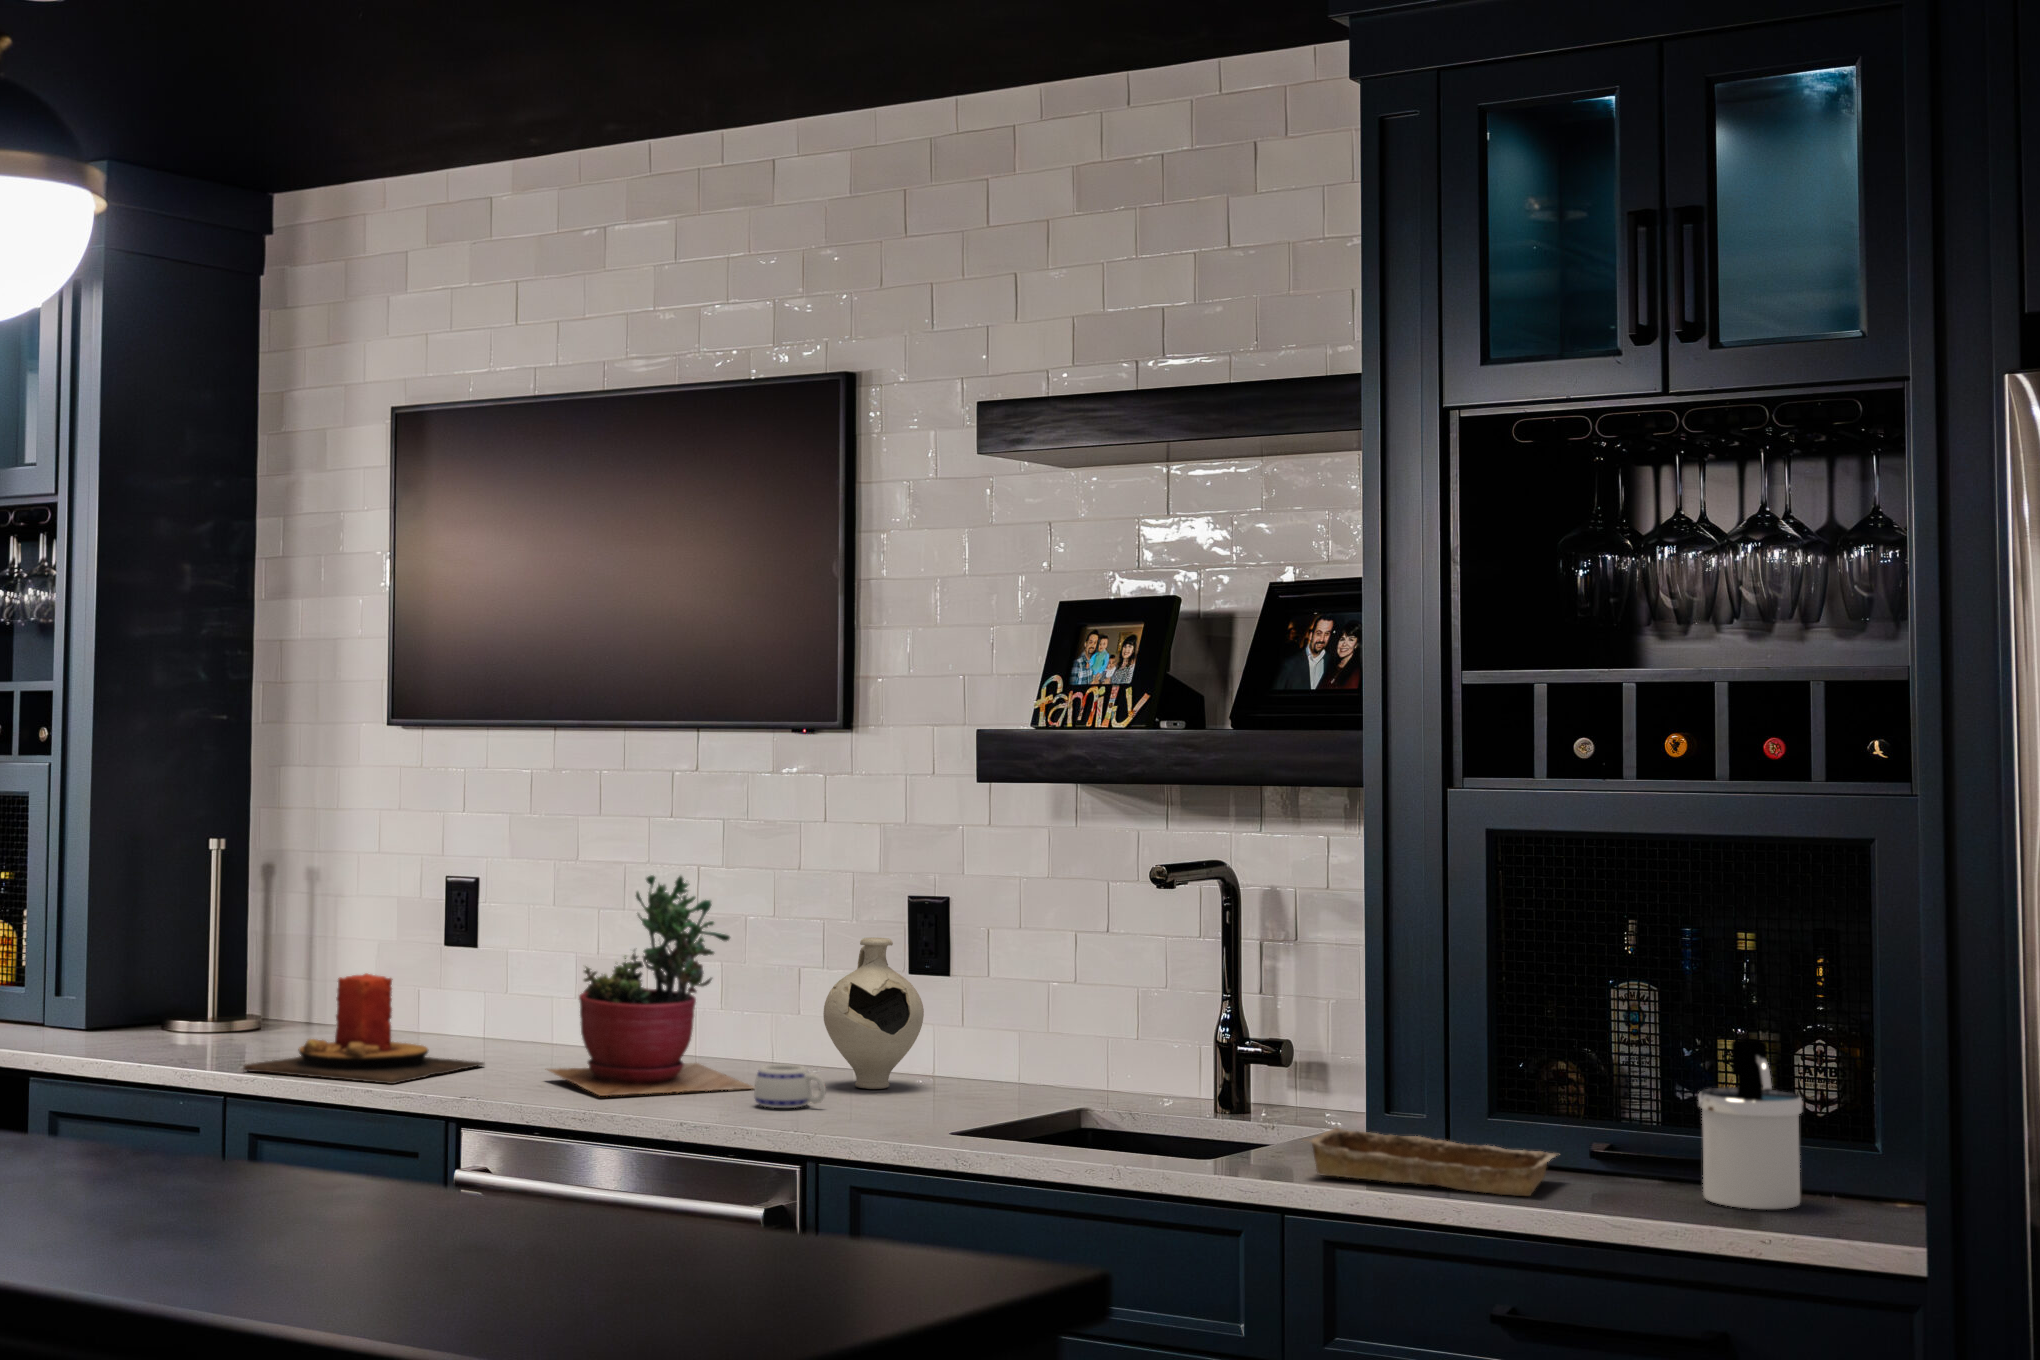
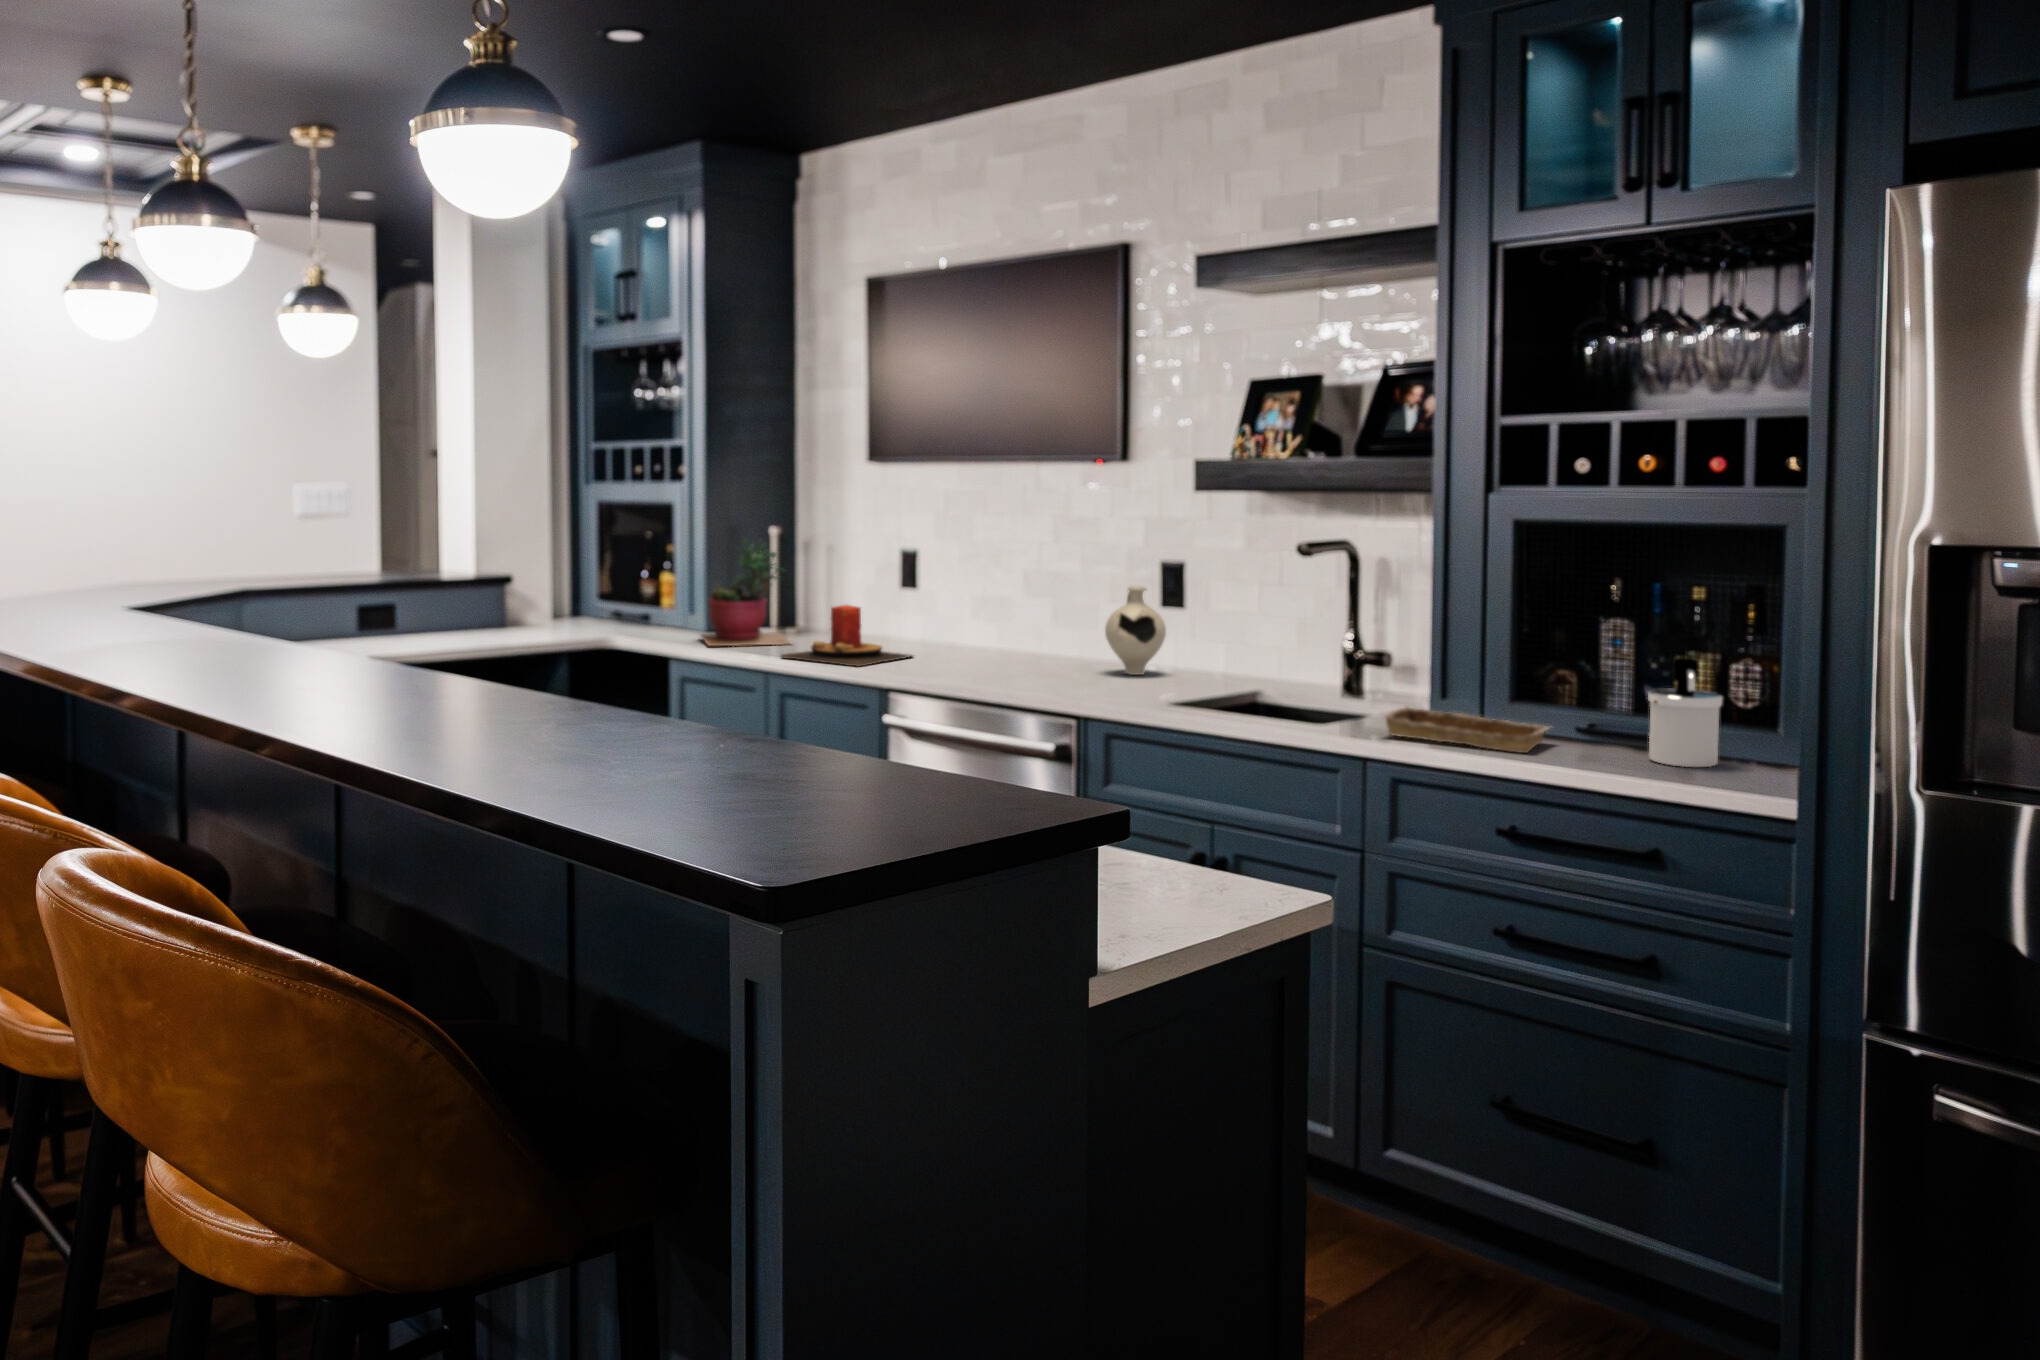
succulent plant: present [549,875,754,1096] -> present [701,541,789,646]
mug: present [754,1064,826,1108] -> none [1059,660,1100,686]

